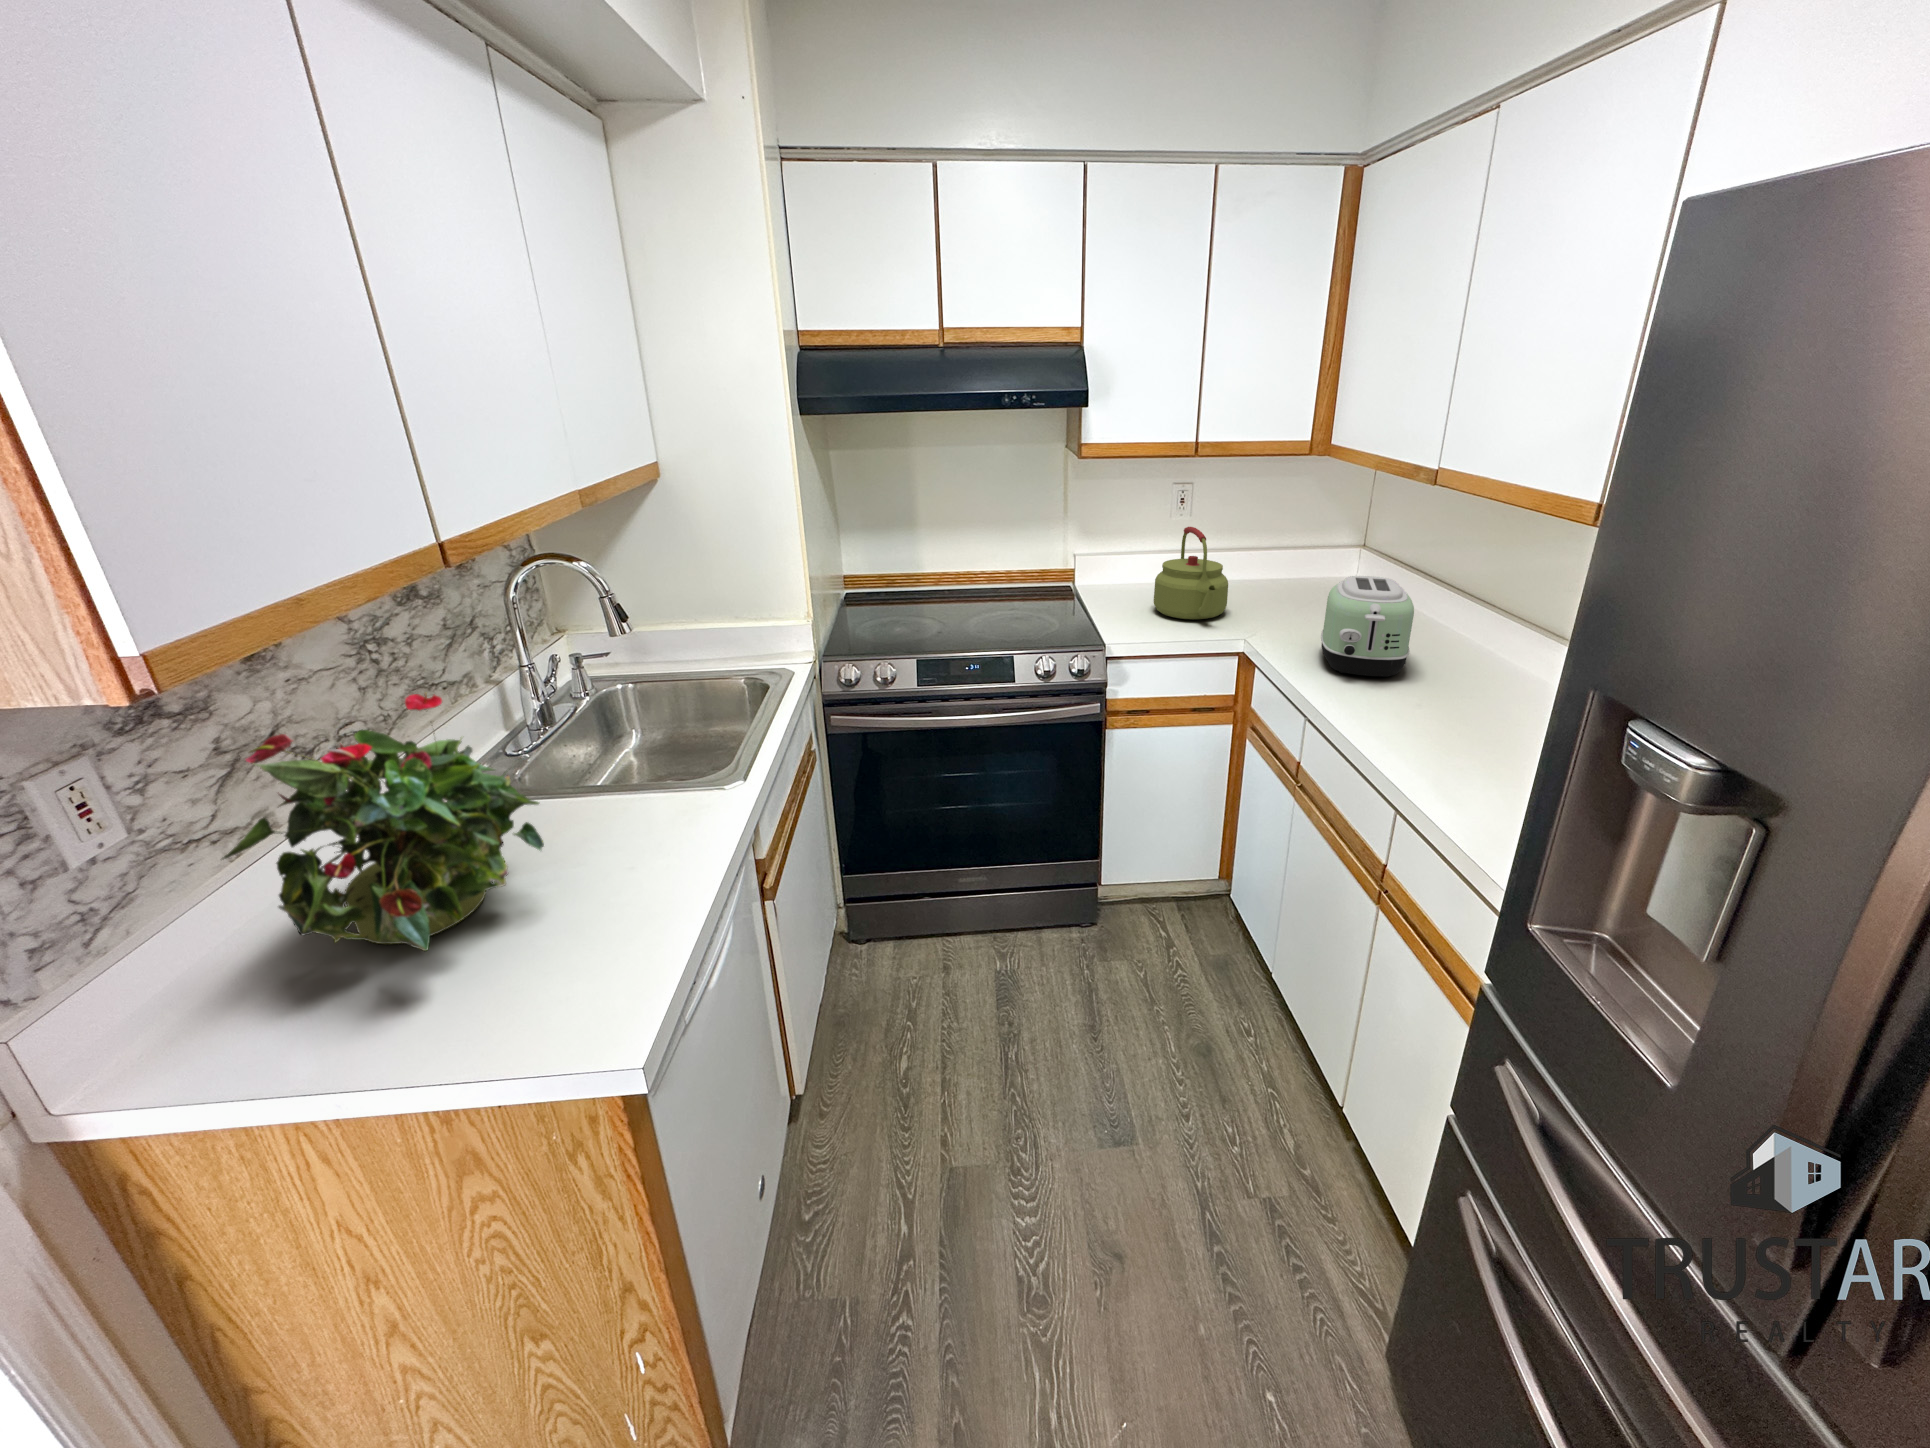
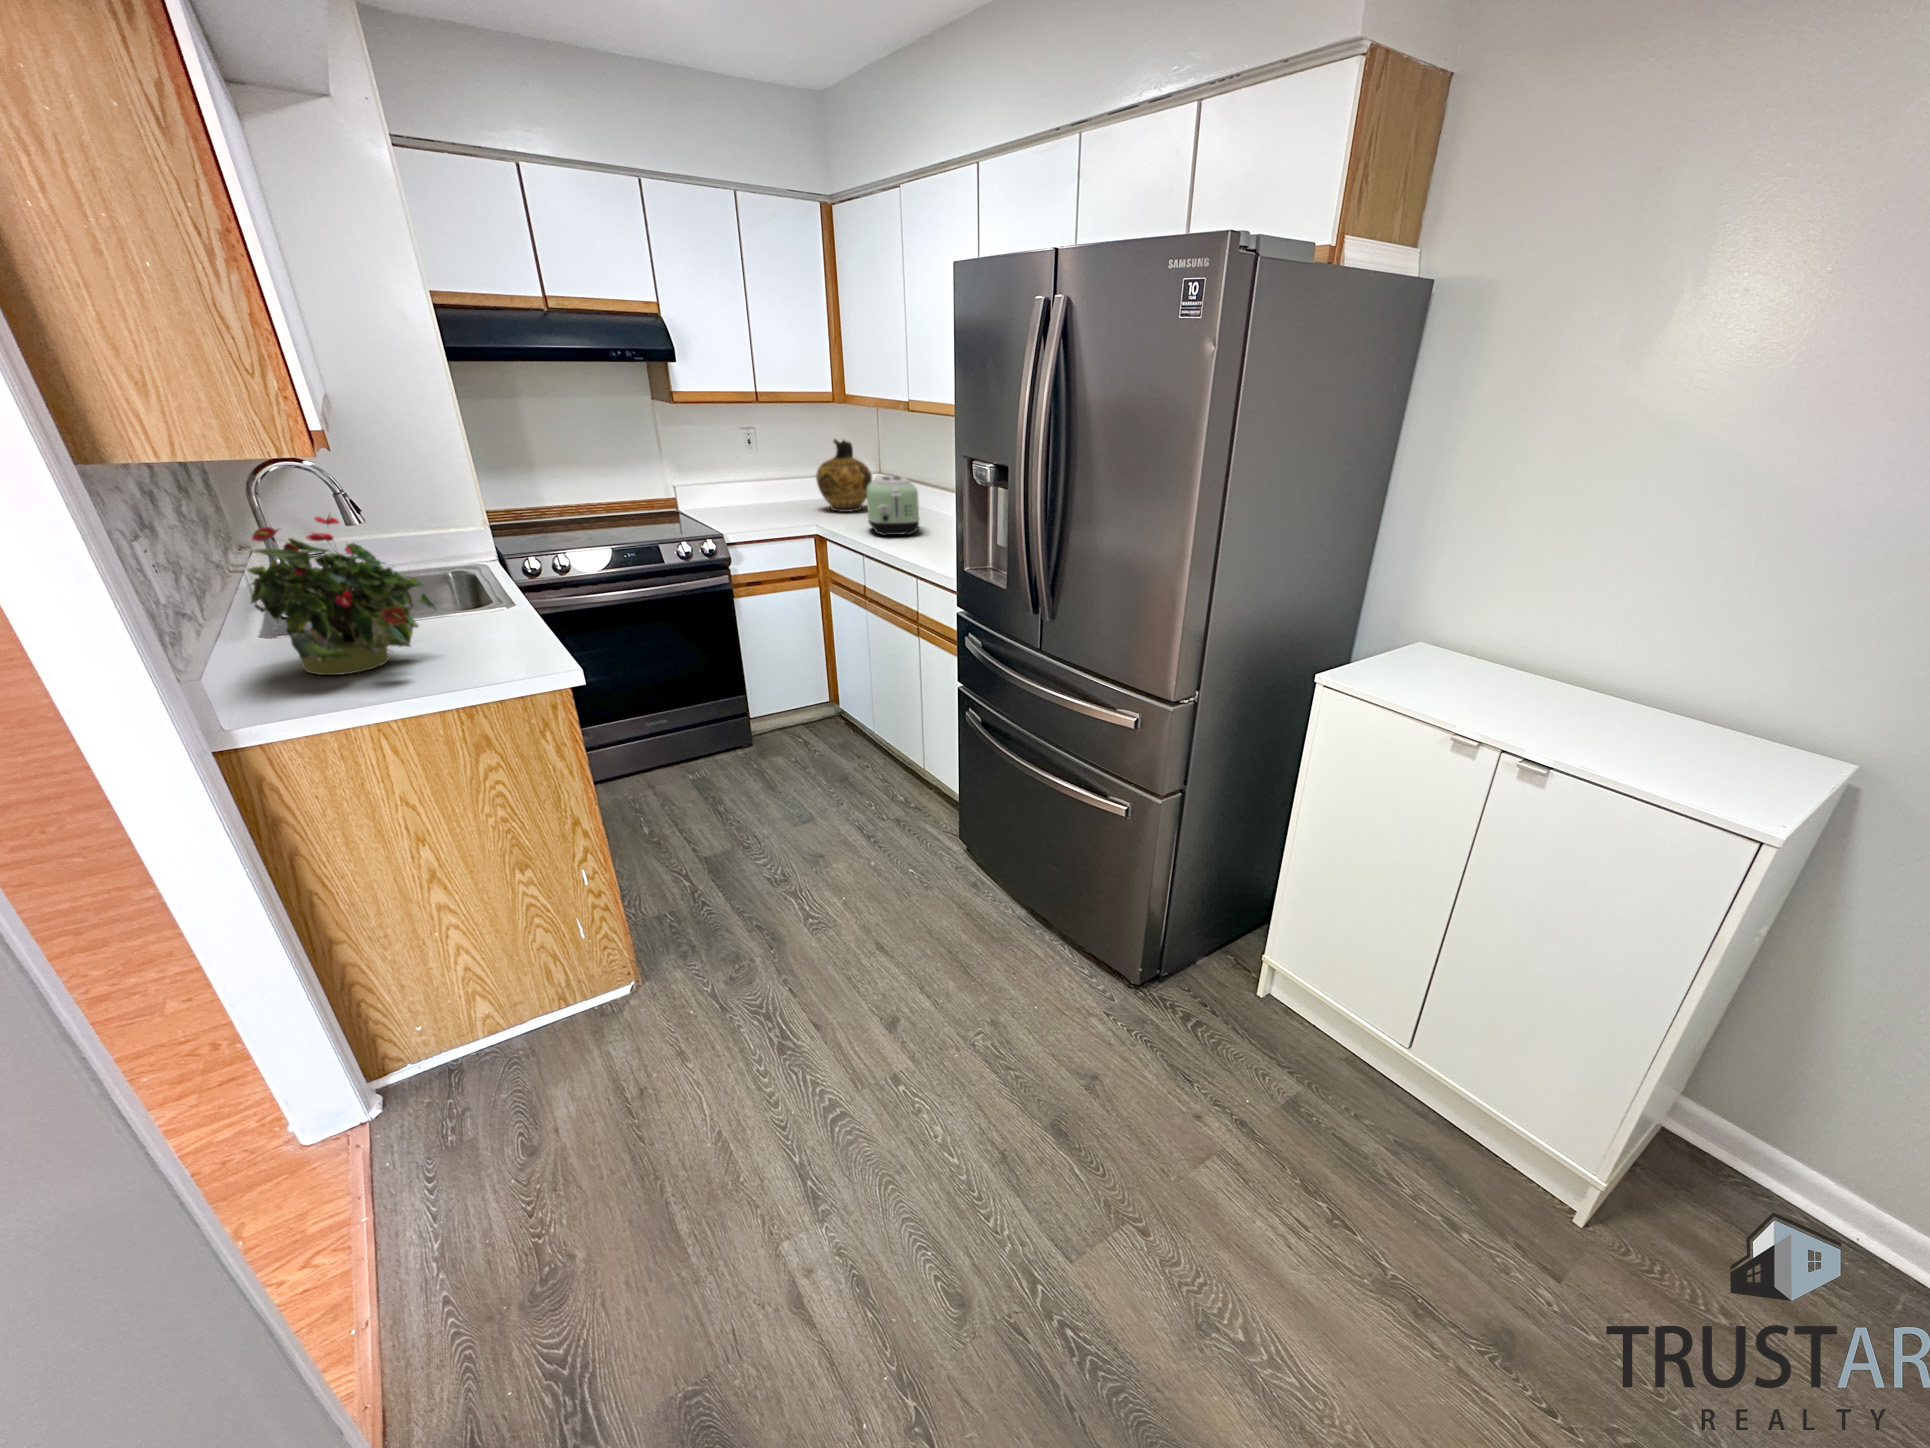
ceramic jug: none [1261,504,1344,604] -> present [816,439,872,512]
kettle: present [1154,527,1228,619] -> none [745,456,801,523]

